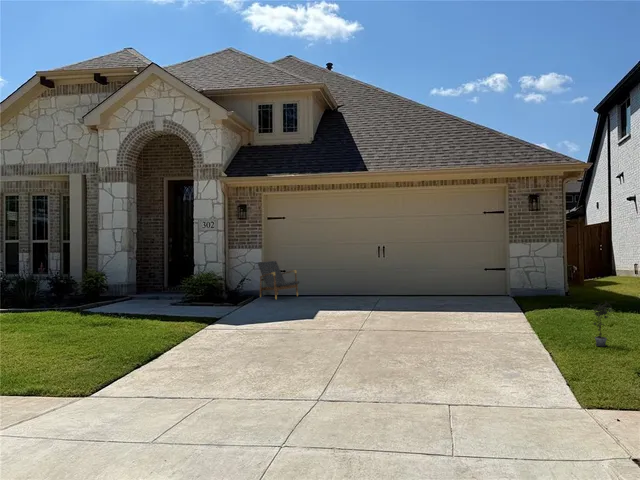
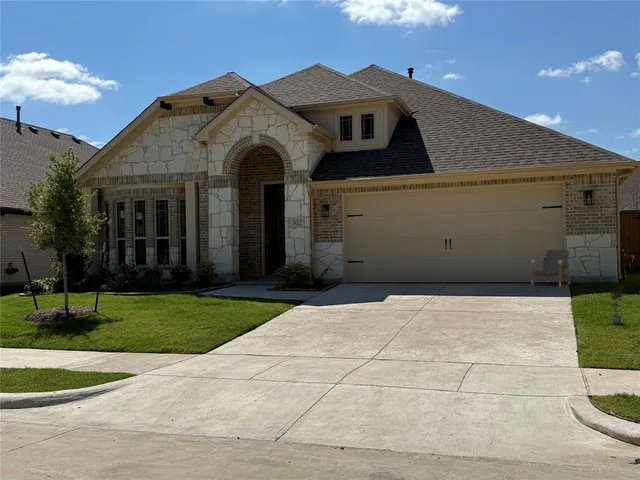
lounge chair: present [258,261,299,299] -> present [531,250,570,285]

